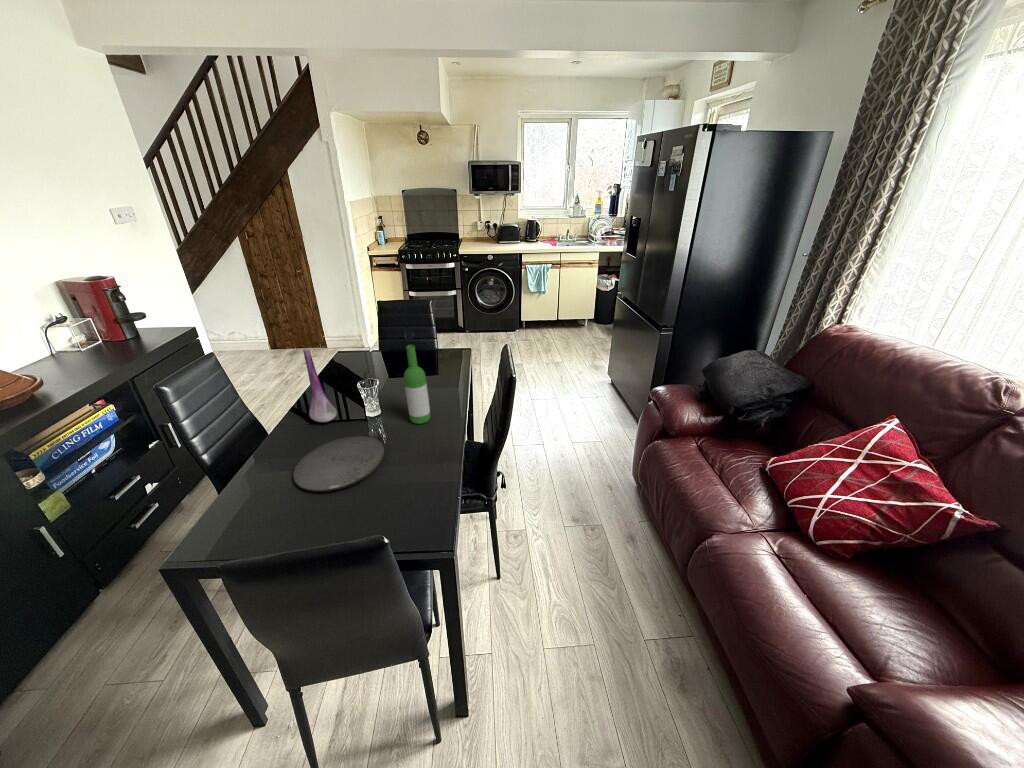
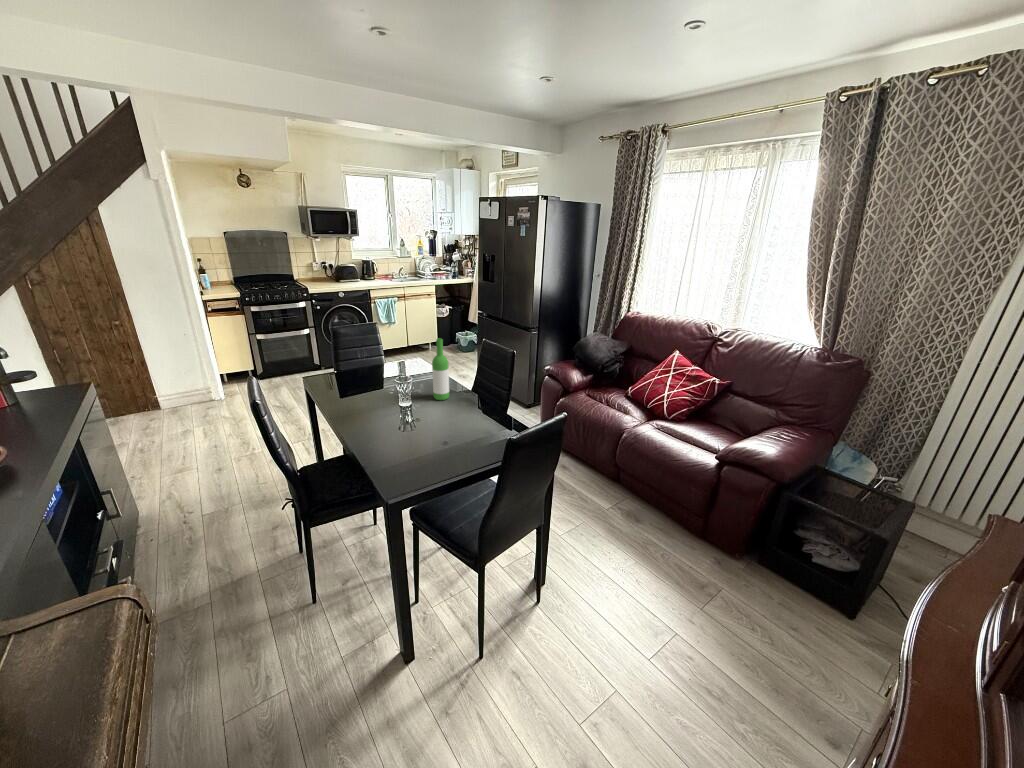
vase: present [303,349,337,422] -> none [349,349,375,414]
plate: present [293,436,385,492] -> none [387,410,456,444]

